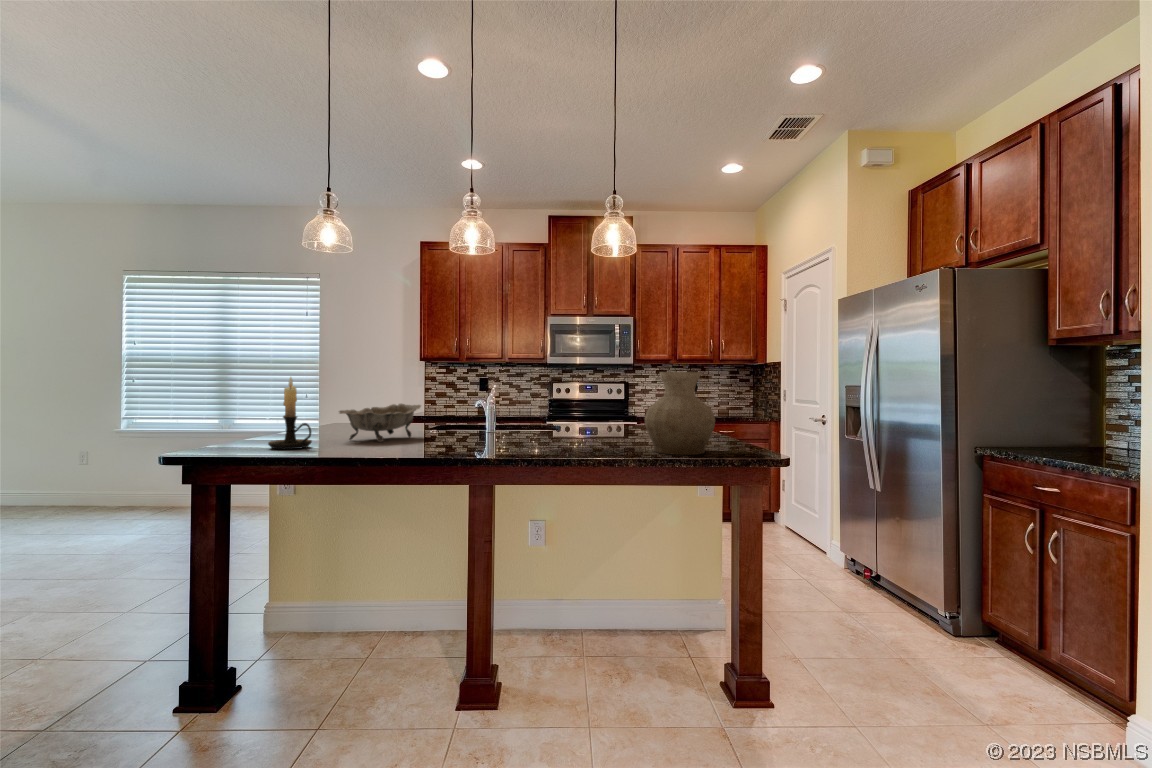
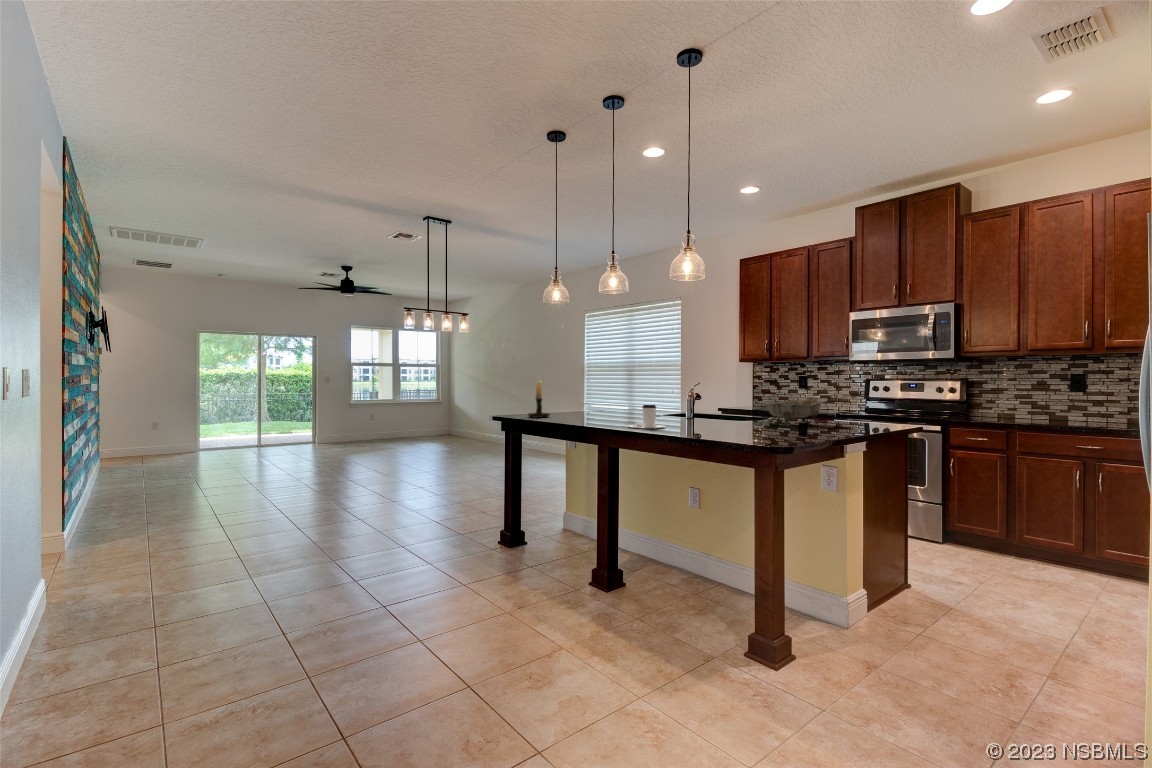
vase: present [645,372,715,455] -> none [686,368,747,438]
decorative bowl: present [339,404,421,442] -> present [760,398,827,426]
coffee cup: none [523,418,574,452] -> present [628,405,665,429]

